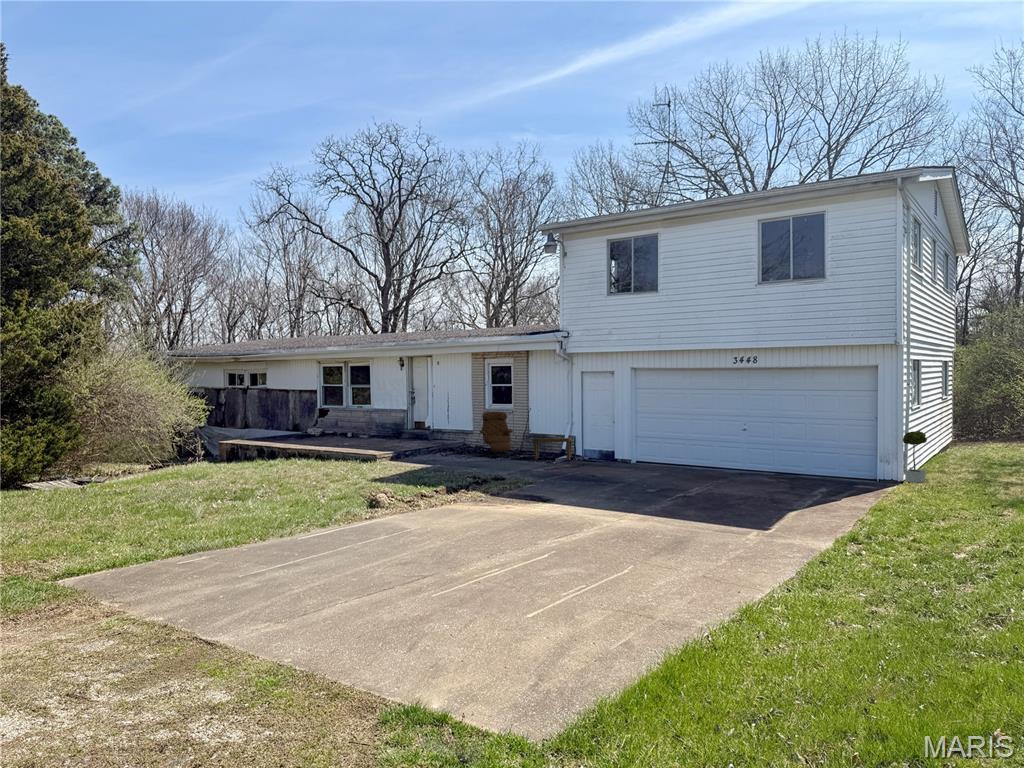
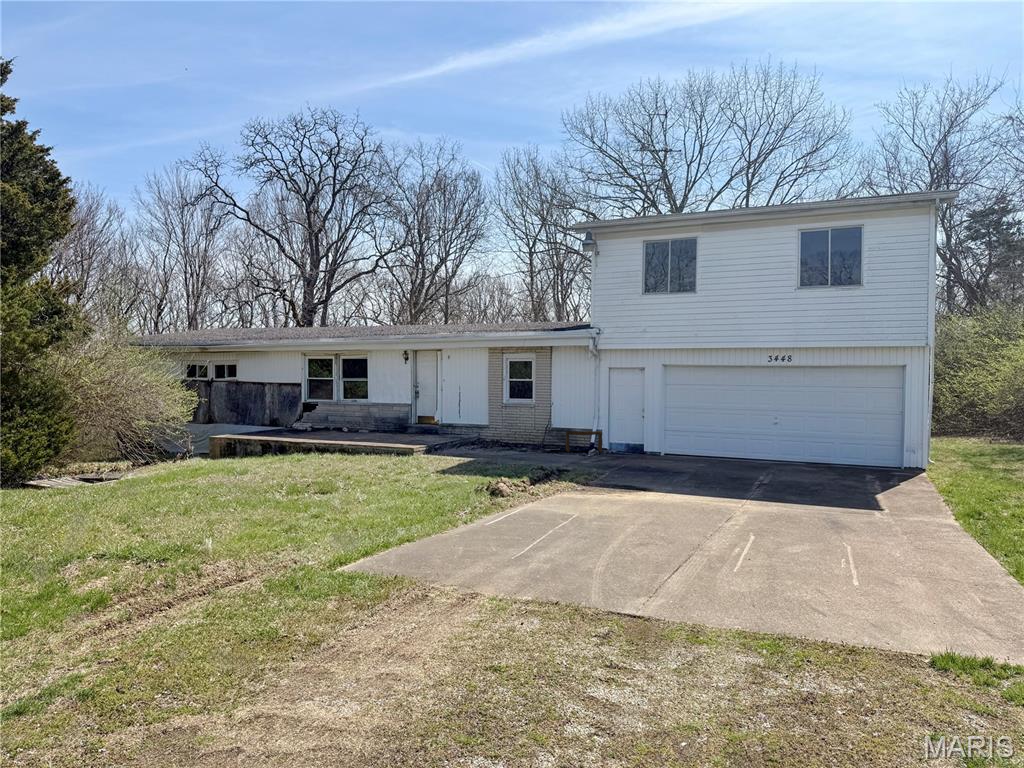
lounge chair: present [480,412,513,457] -> none [502,406,539,450]
potted tree: present [903,431,927,483] -> none [929,423,951,469]

